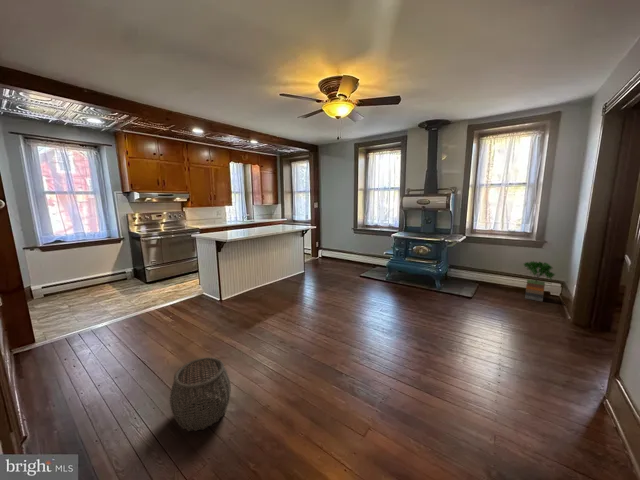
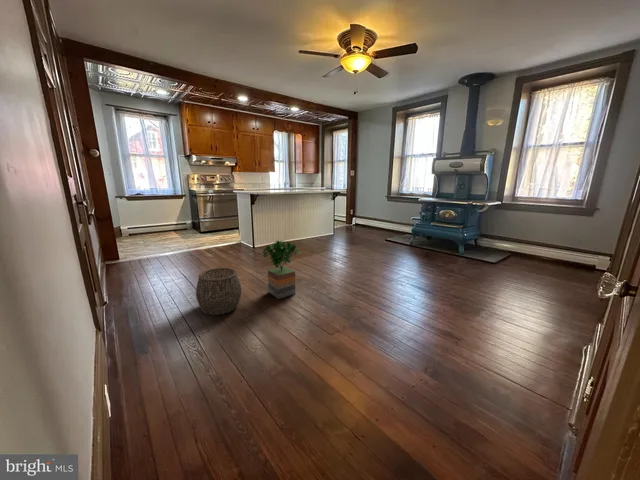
potted tree: present [524,261,554,301] -> present [263,241,301,299]

